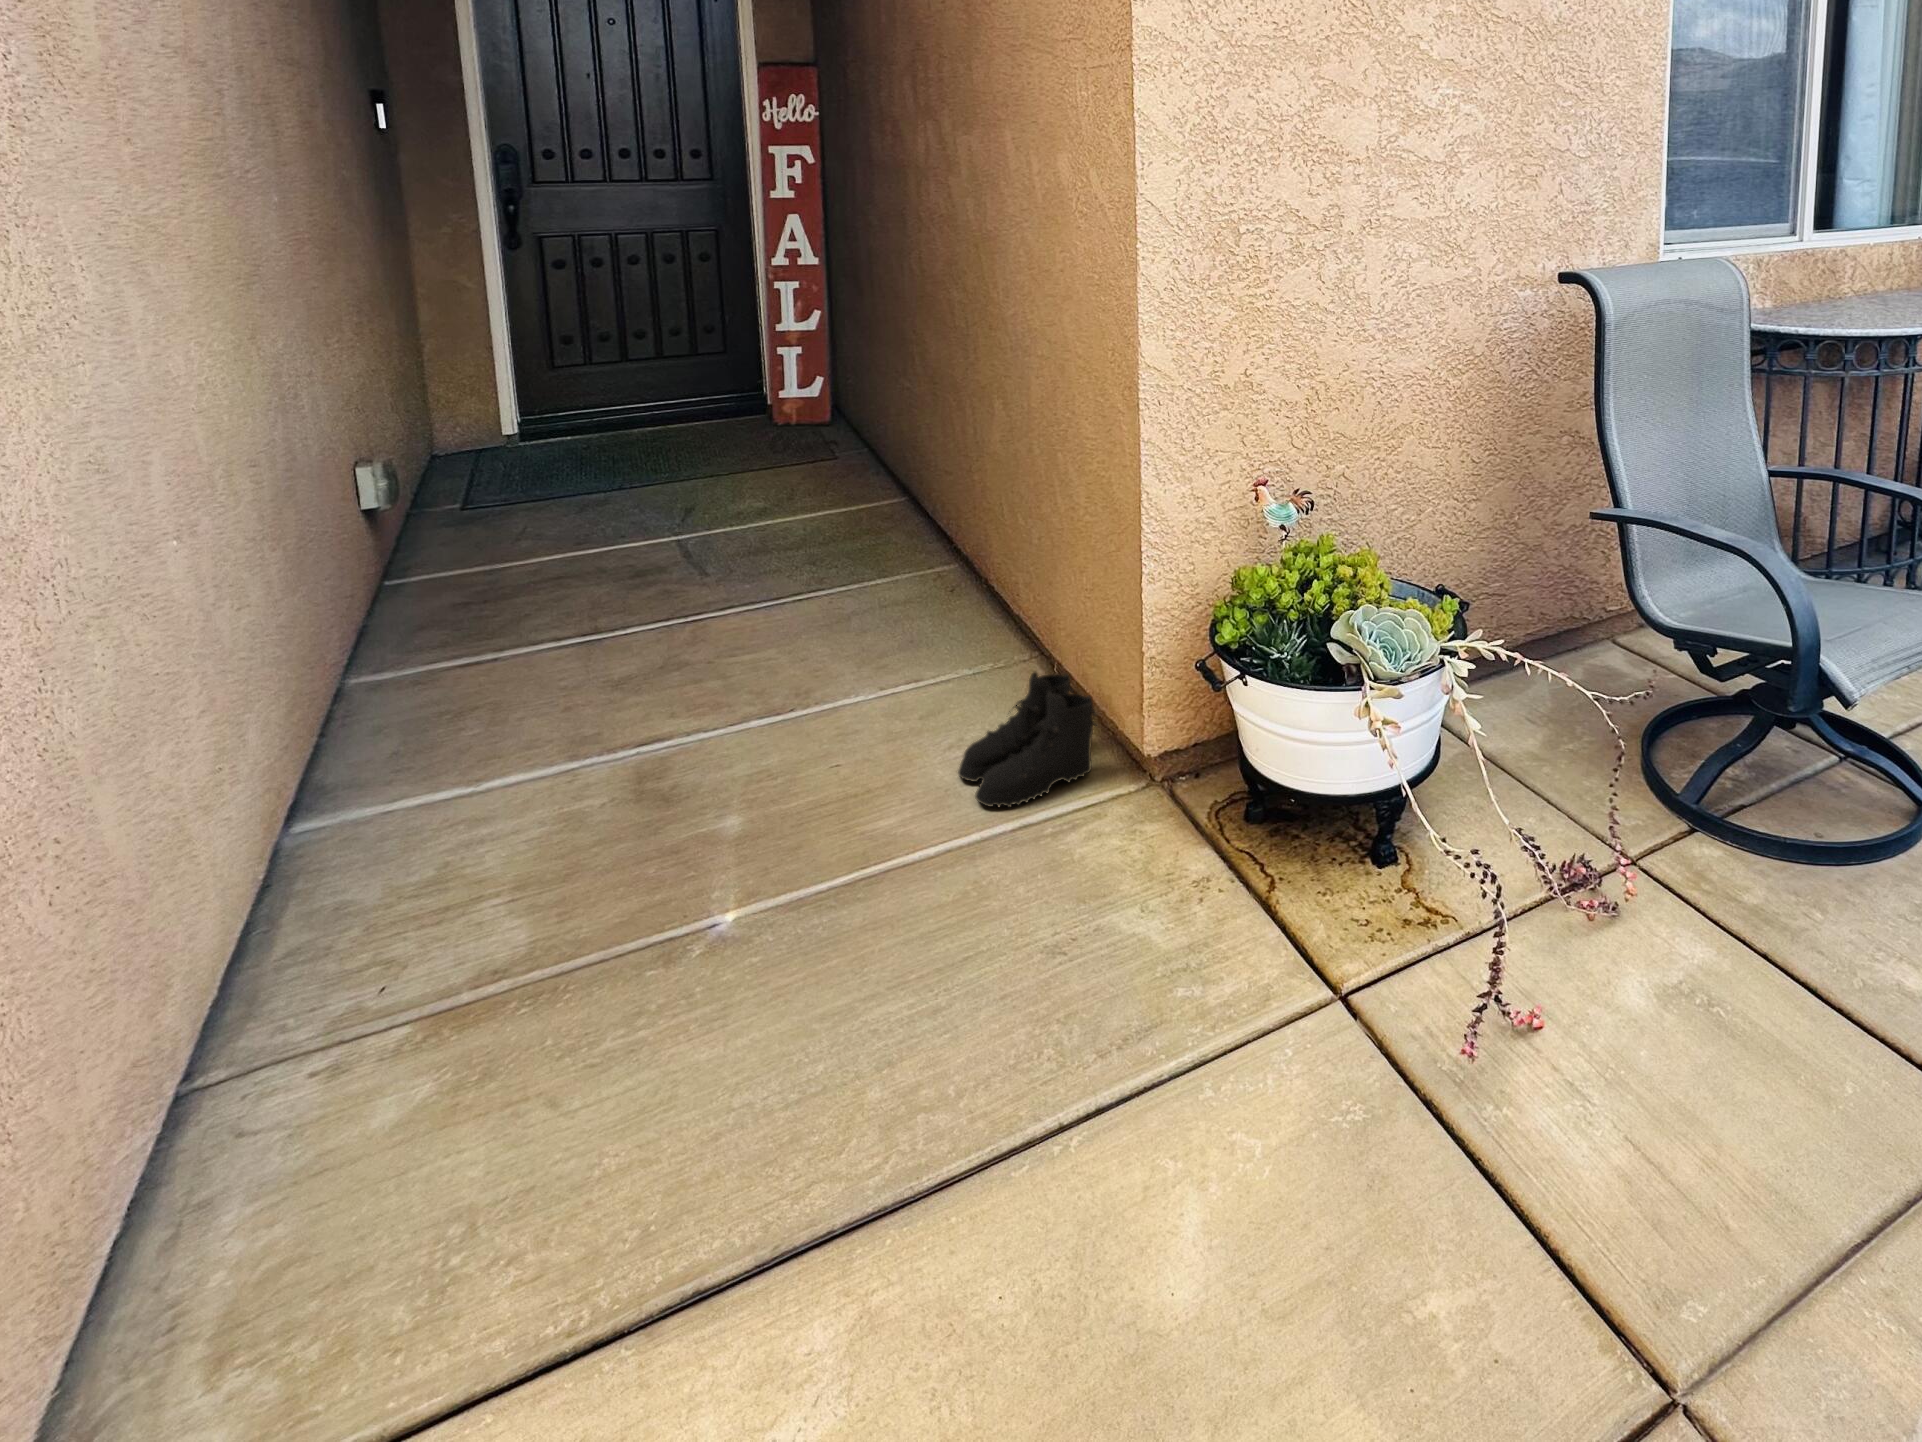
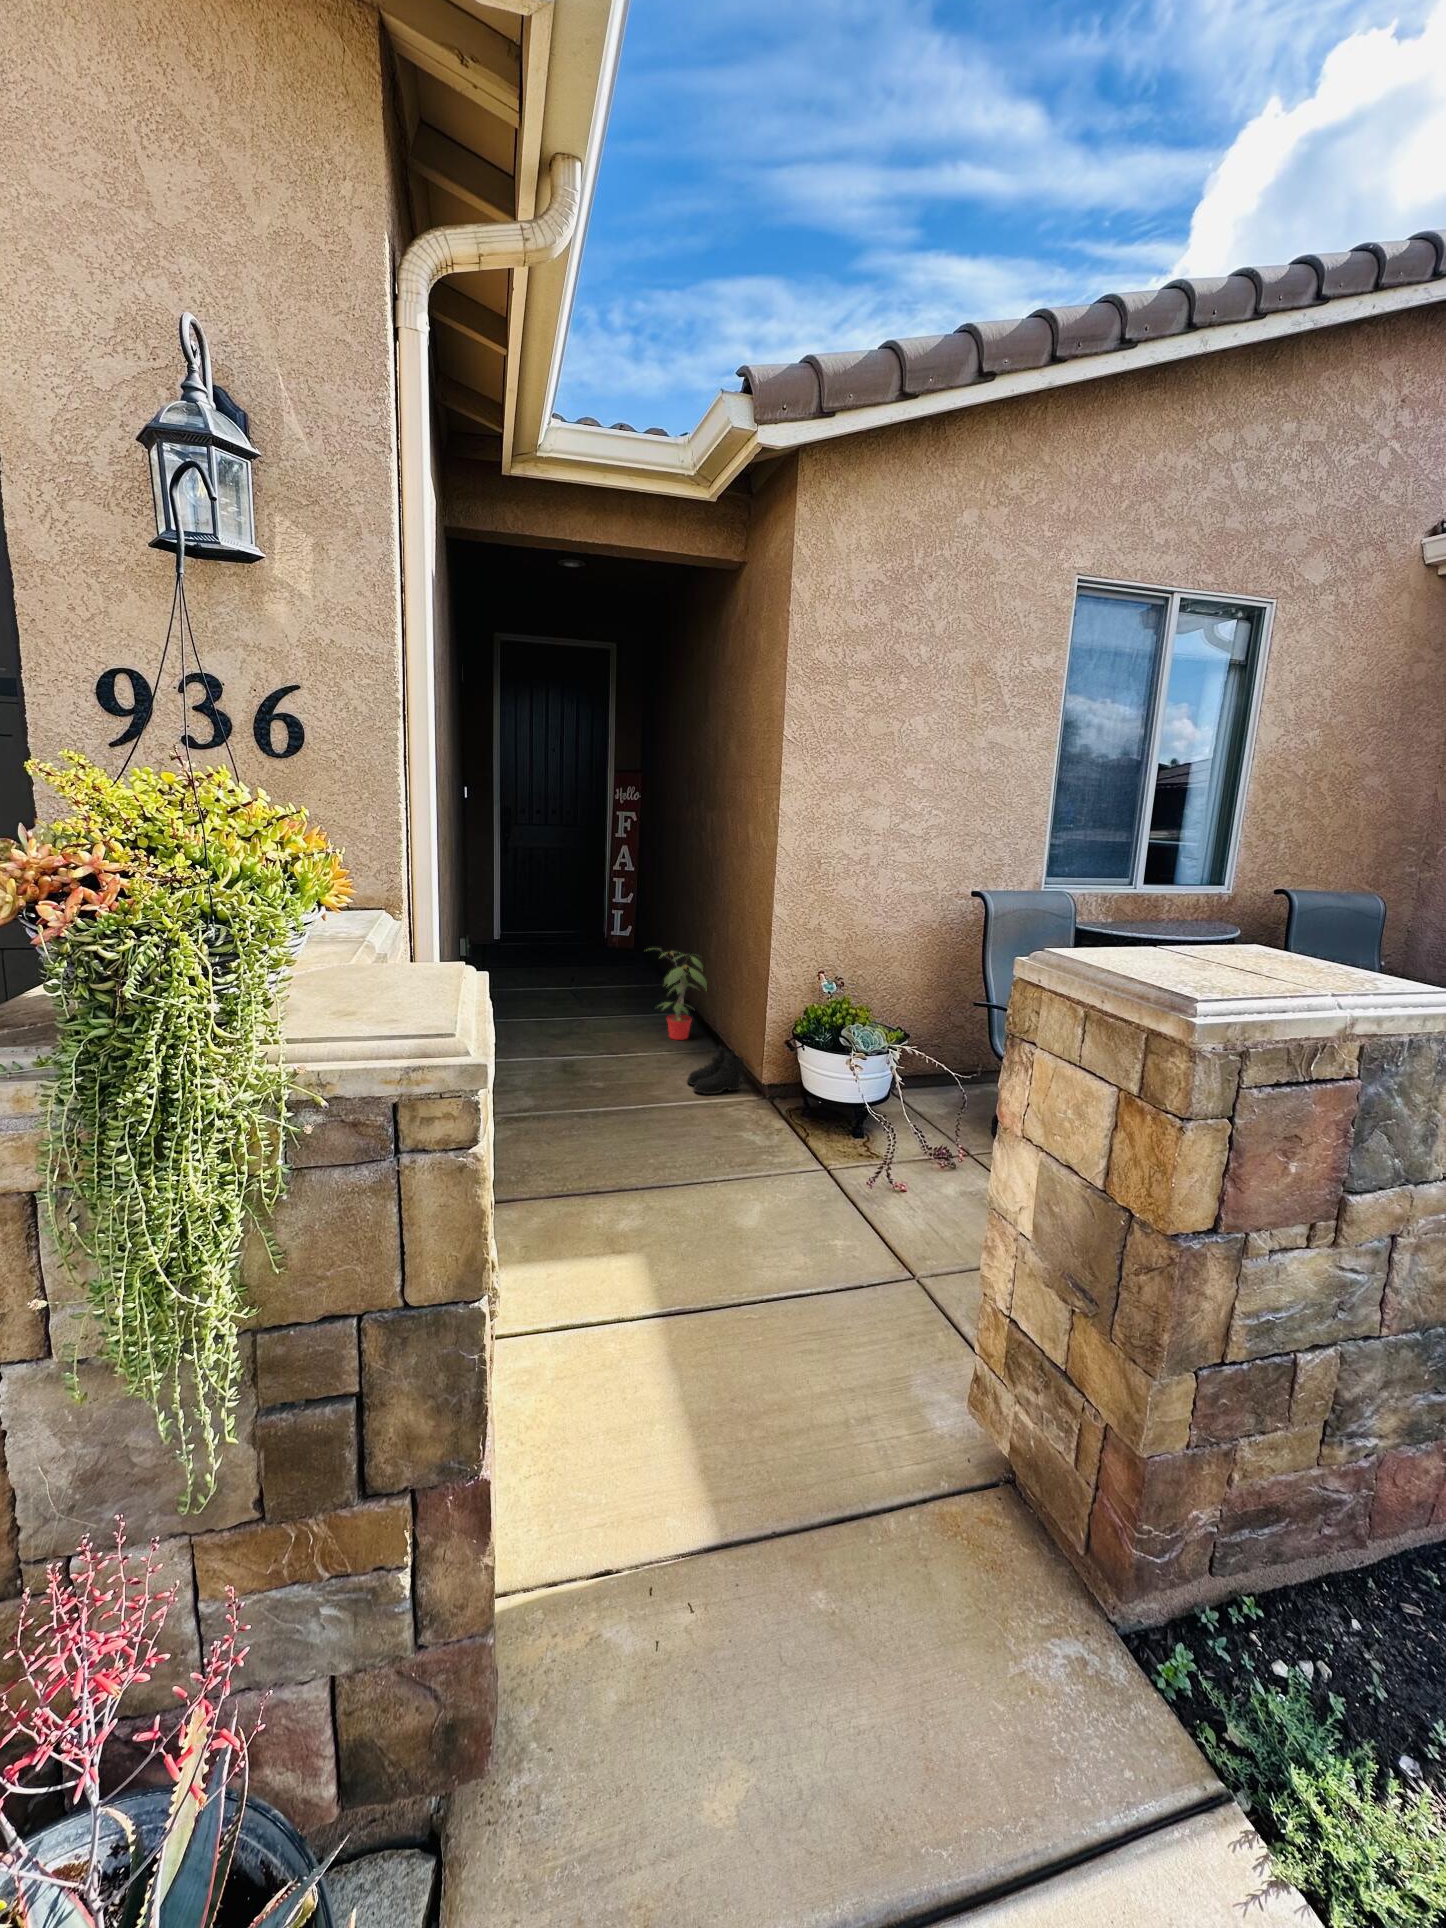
potted plant: none [831,441,990,642] -> present [658,948,707,1040]

